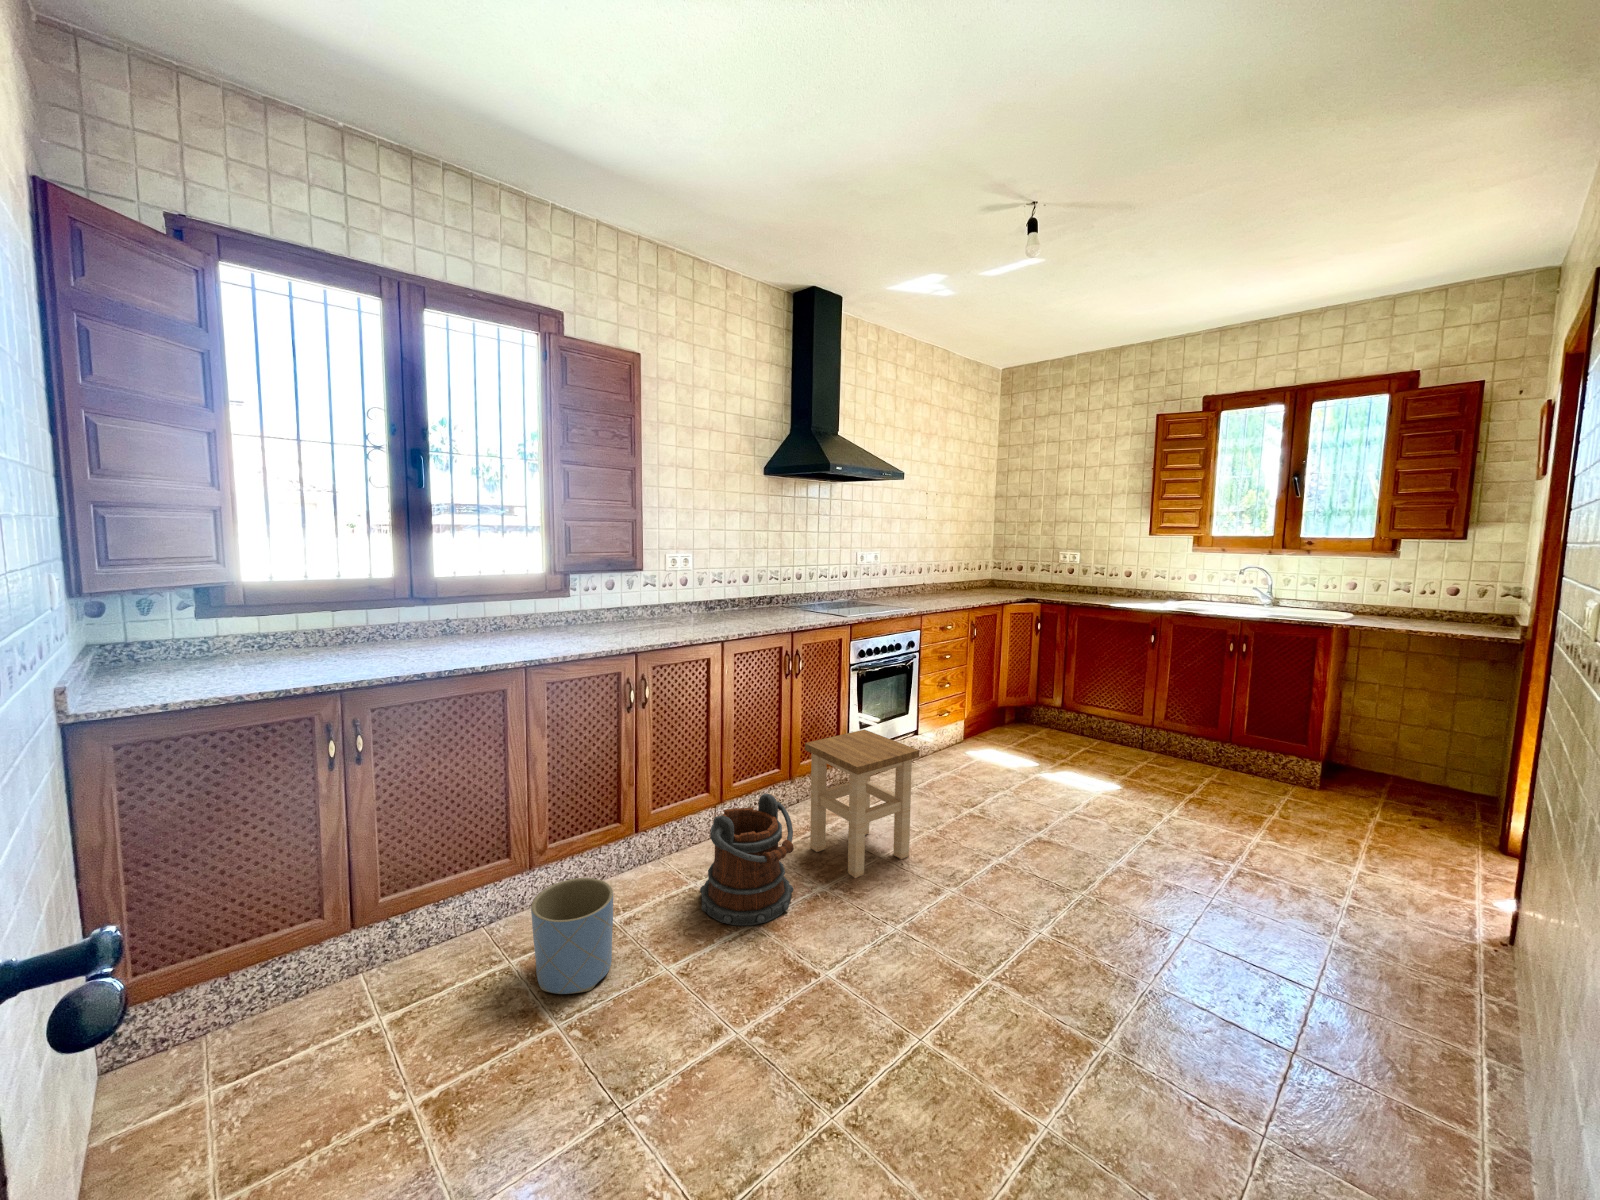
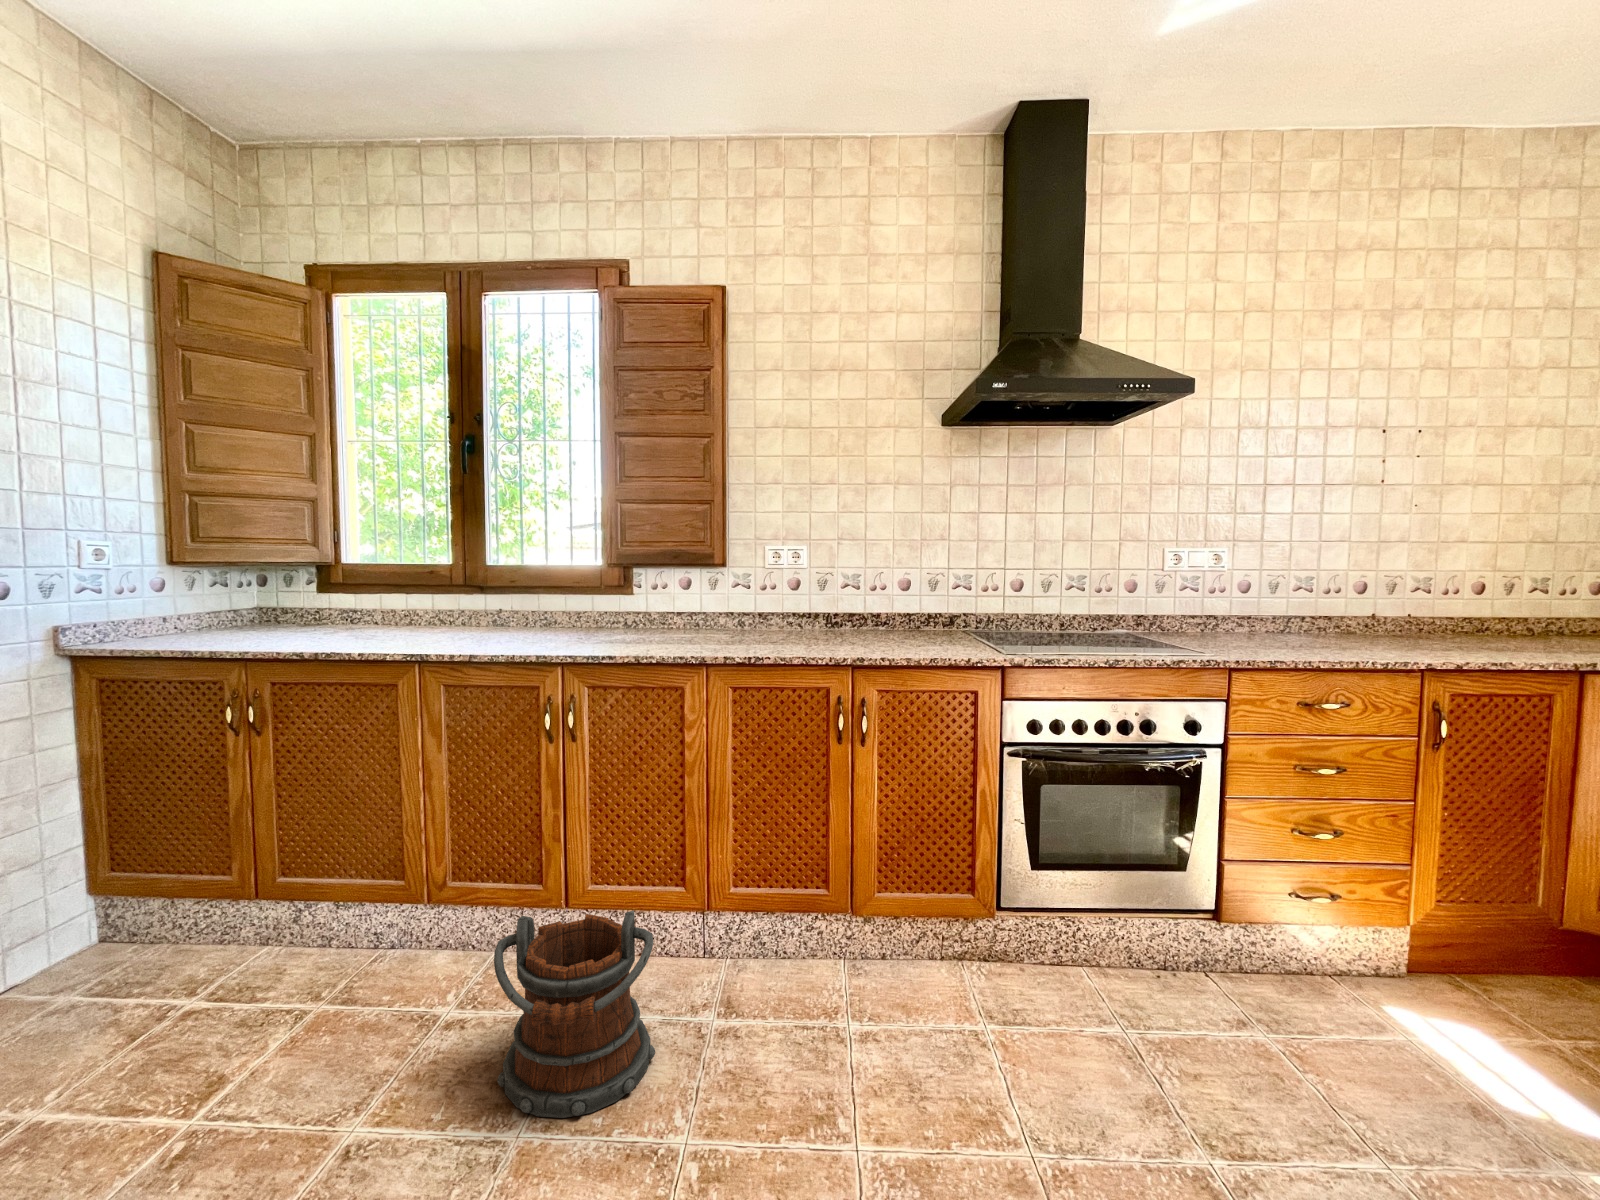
stool: present [805,730,919,878] -> none [733,853,904,1150]
planter: present [531,878,613,994] -> none [264,925,379,1075]

